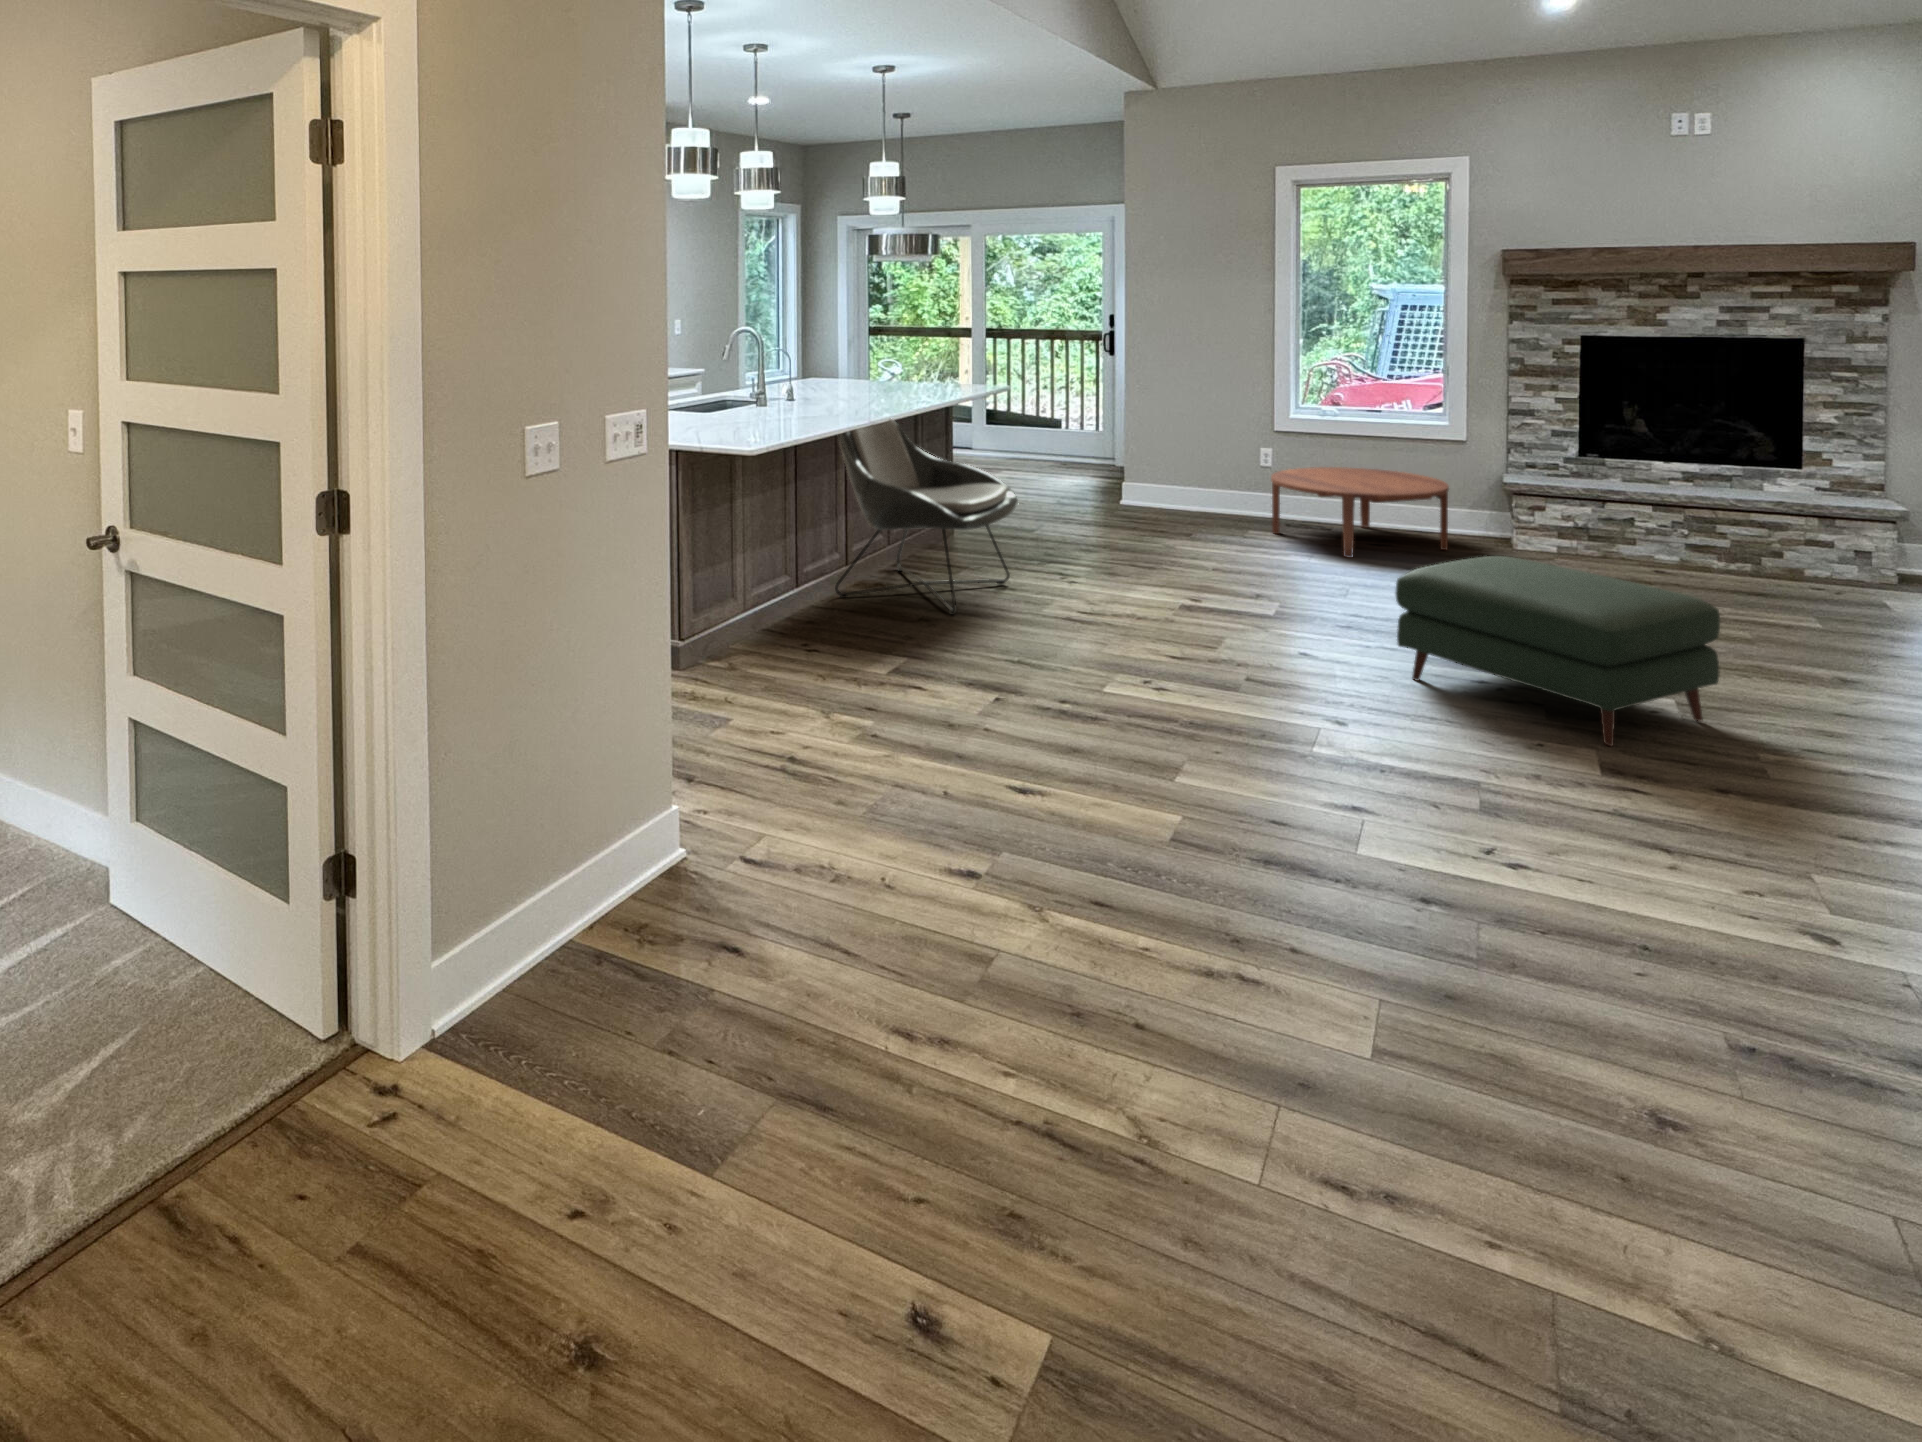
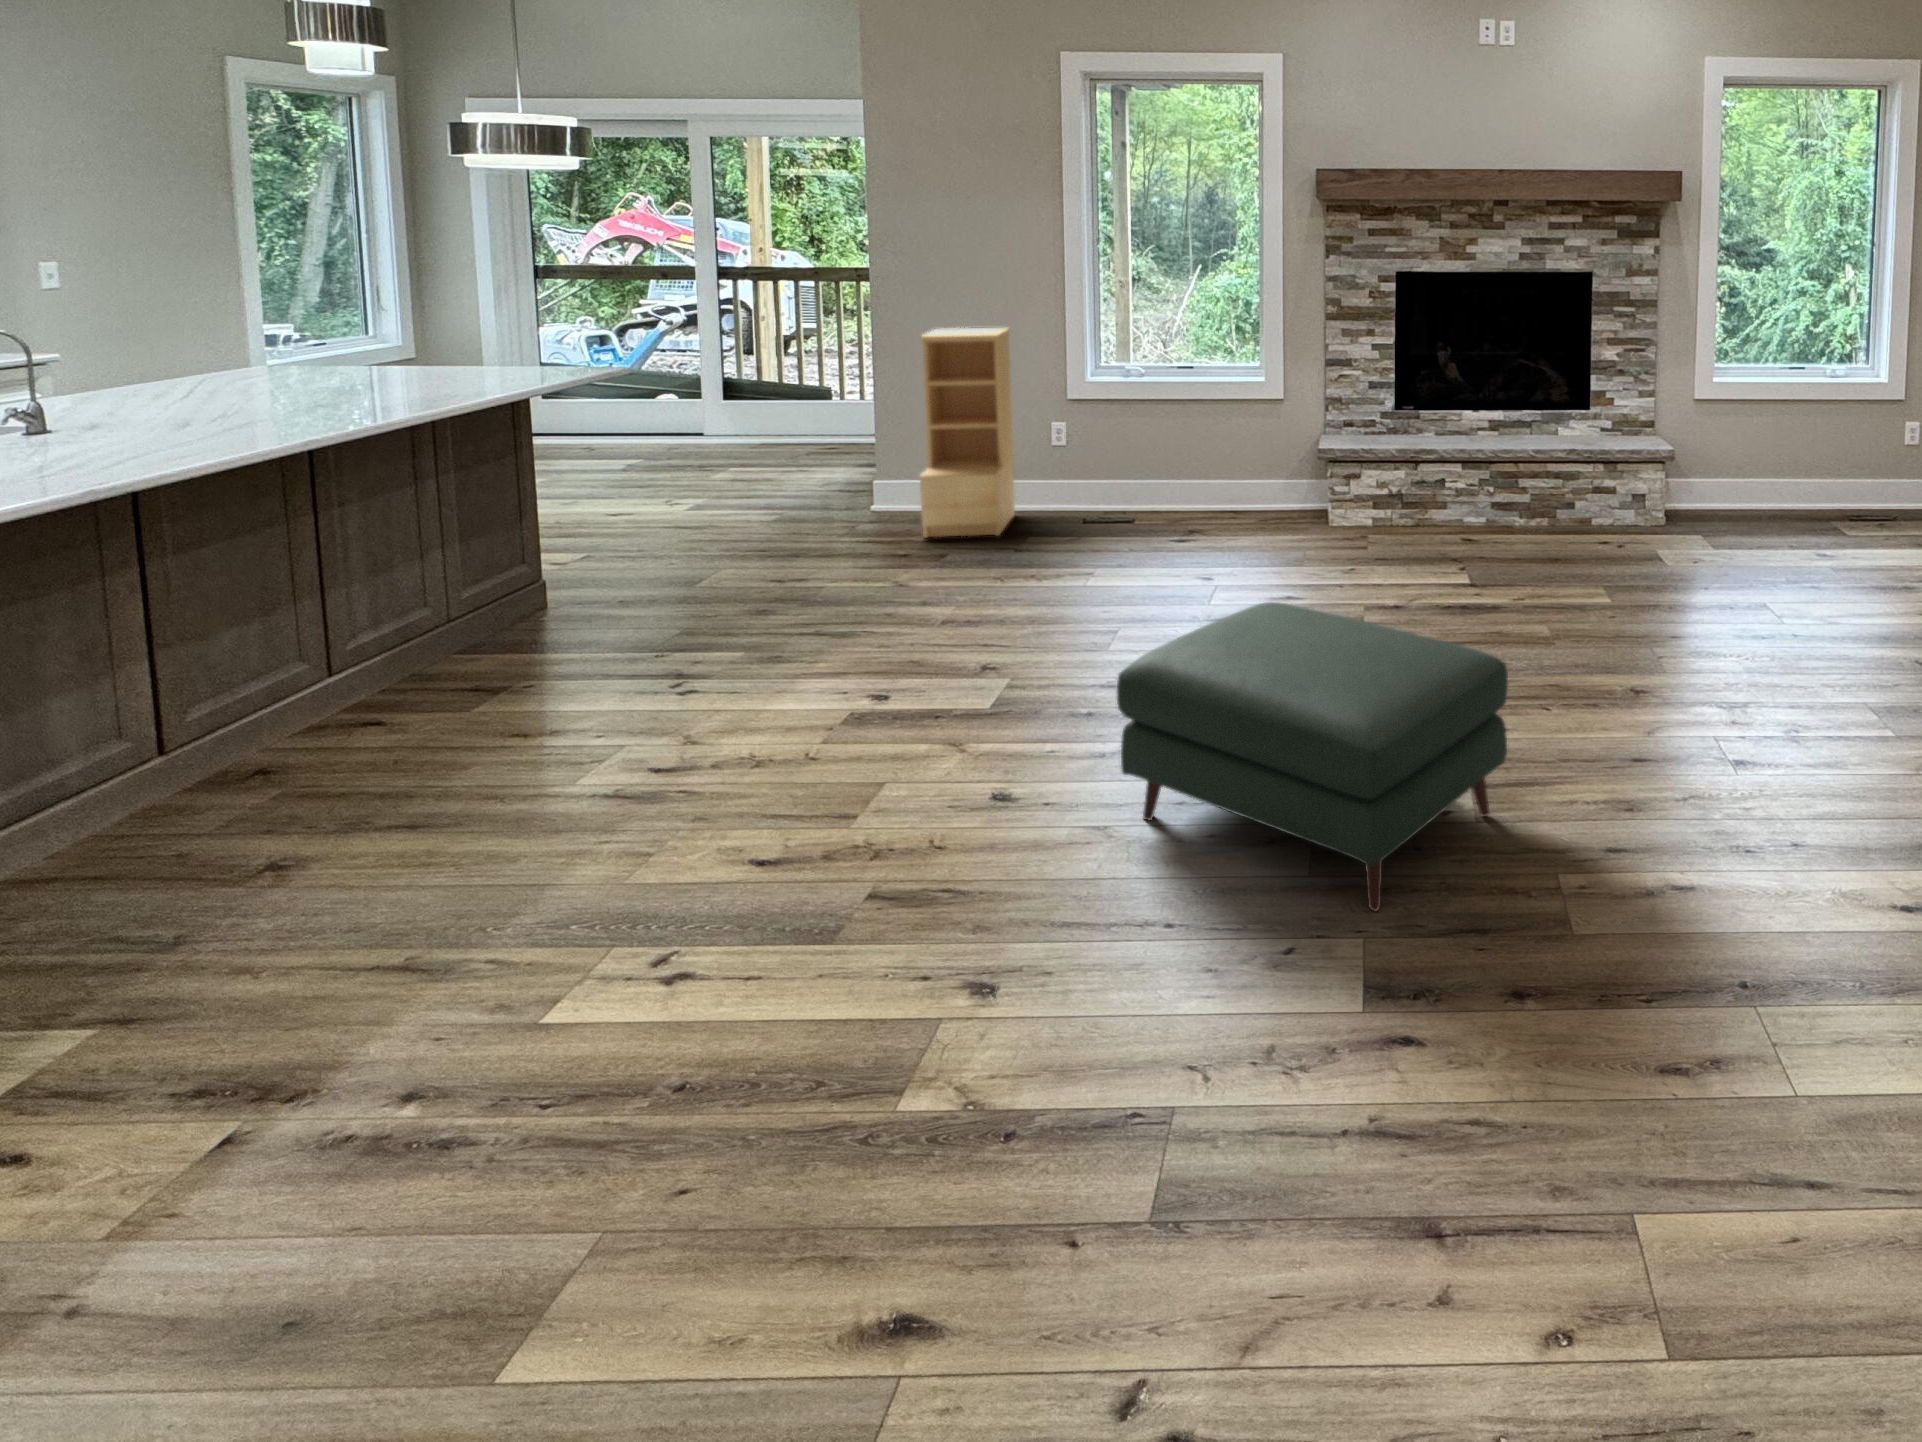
bookshelf: none [1166,372,1229,526] -> present [920,328,1015,538]
lounge chair: present [835,419,1018,615] -> none [103,452,572,841]
coffee table: present [1271,467,1449,558] -> none [1052,442,1259,571]

